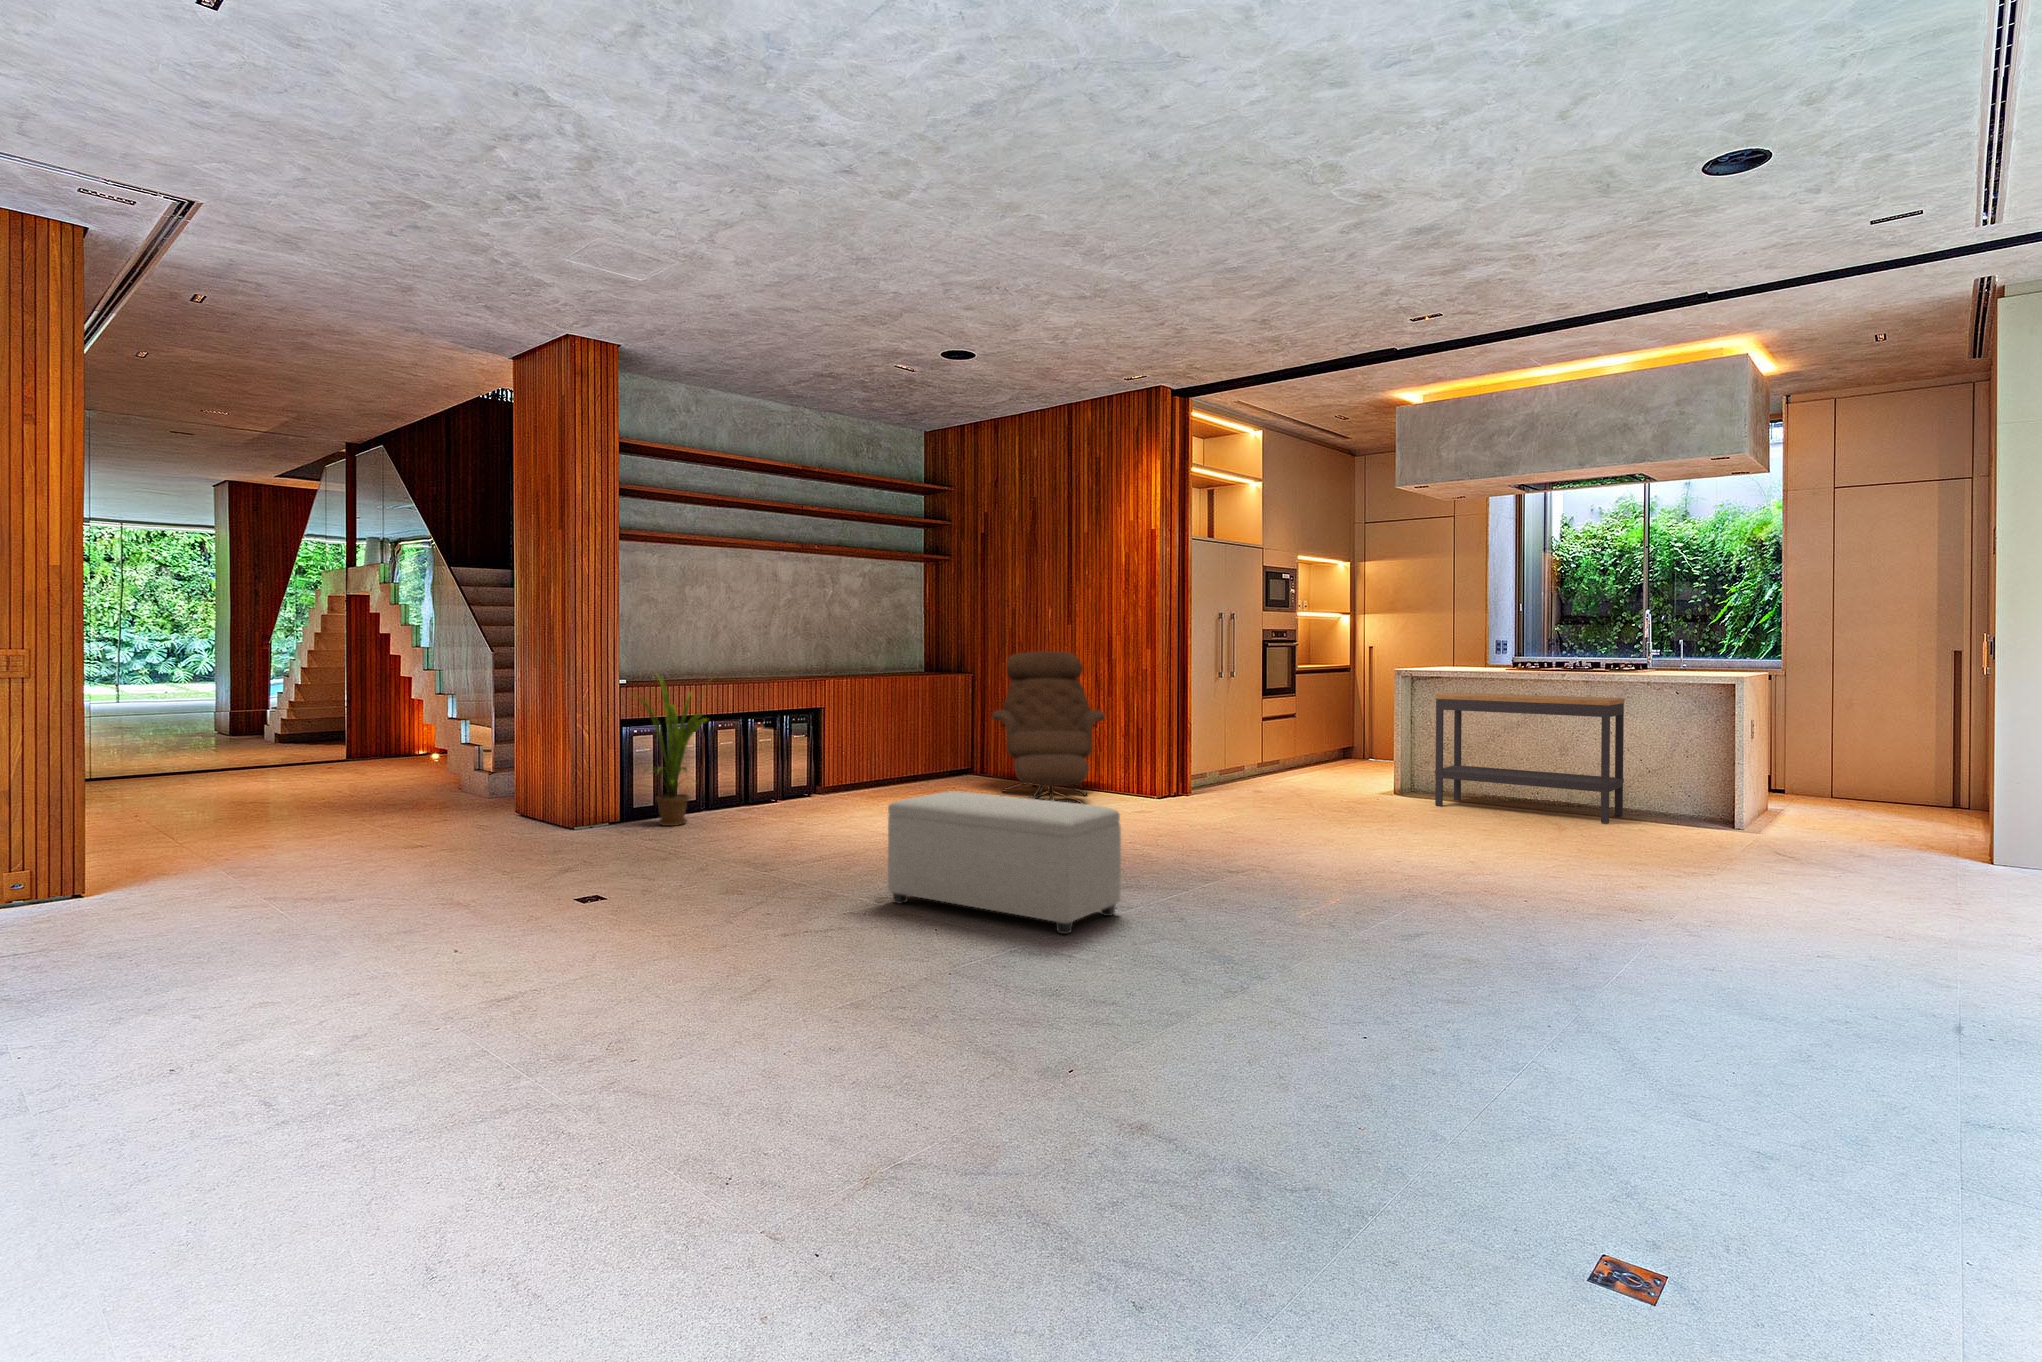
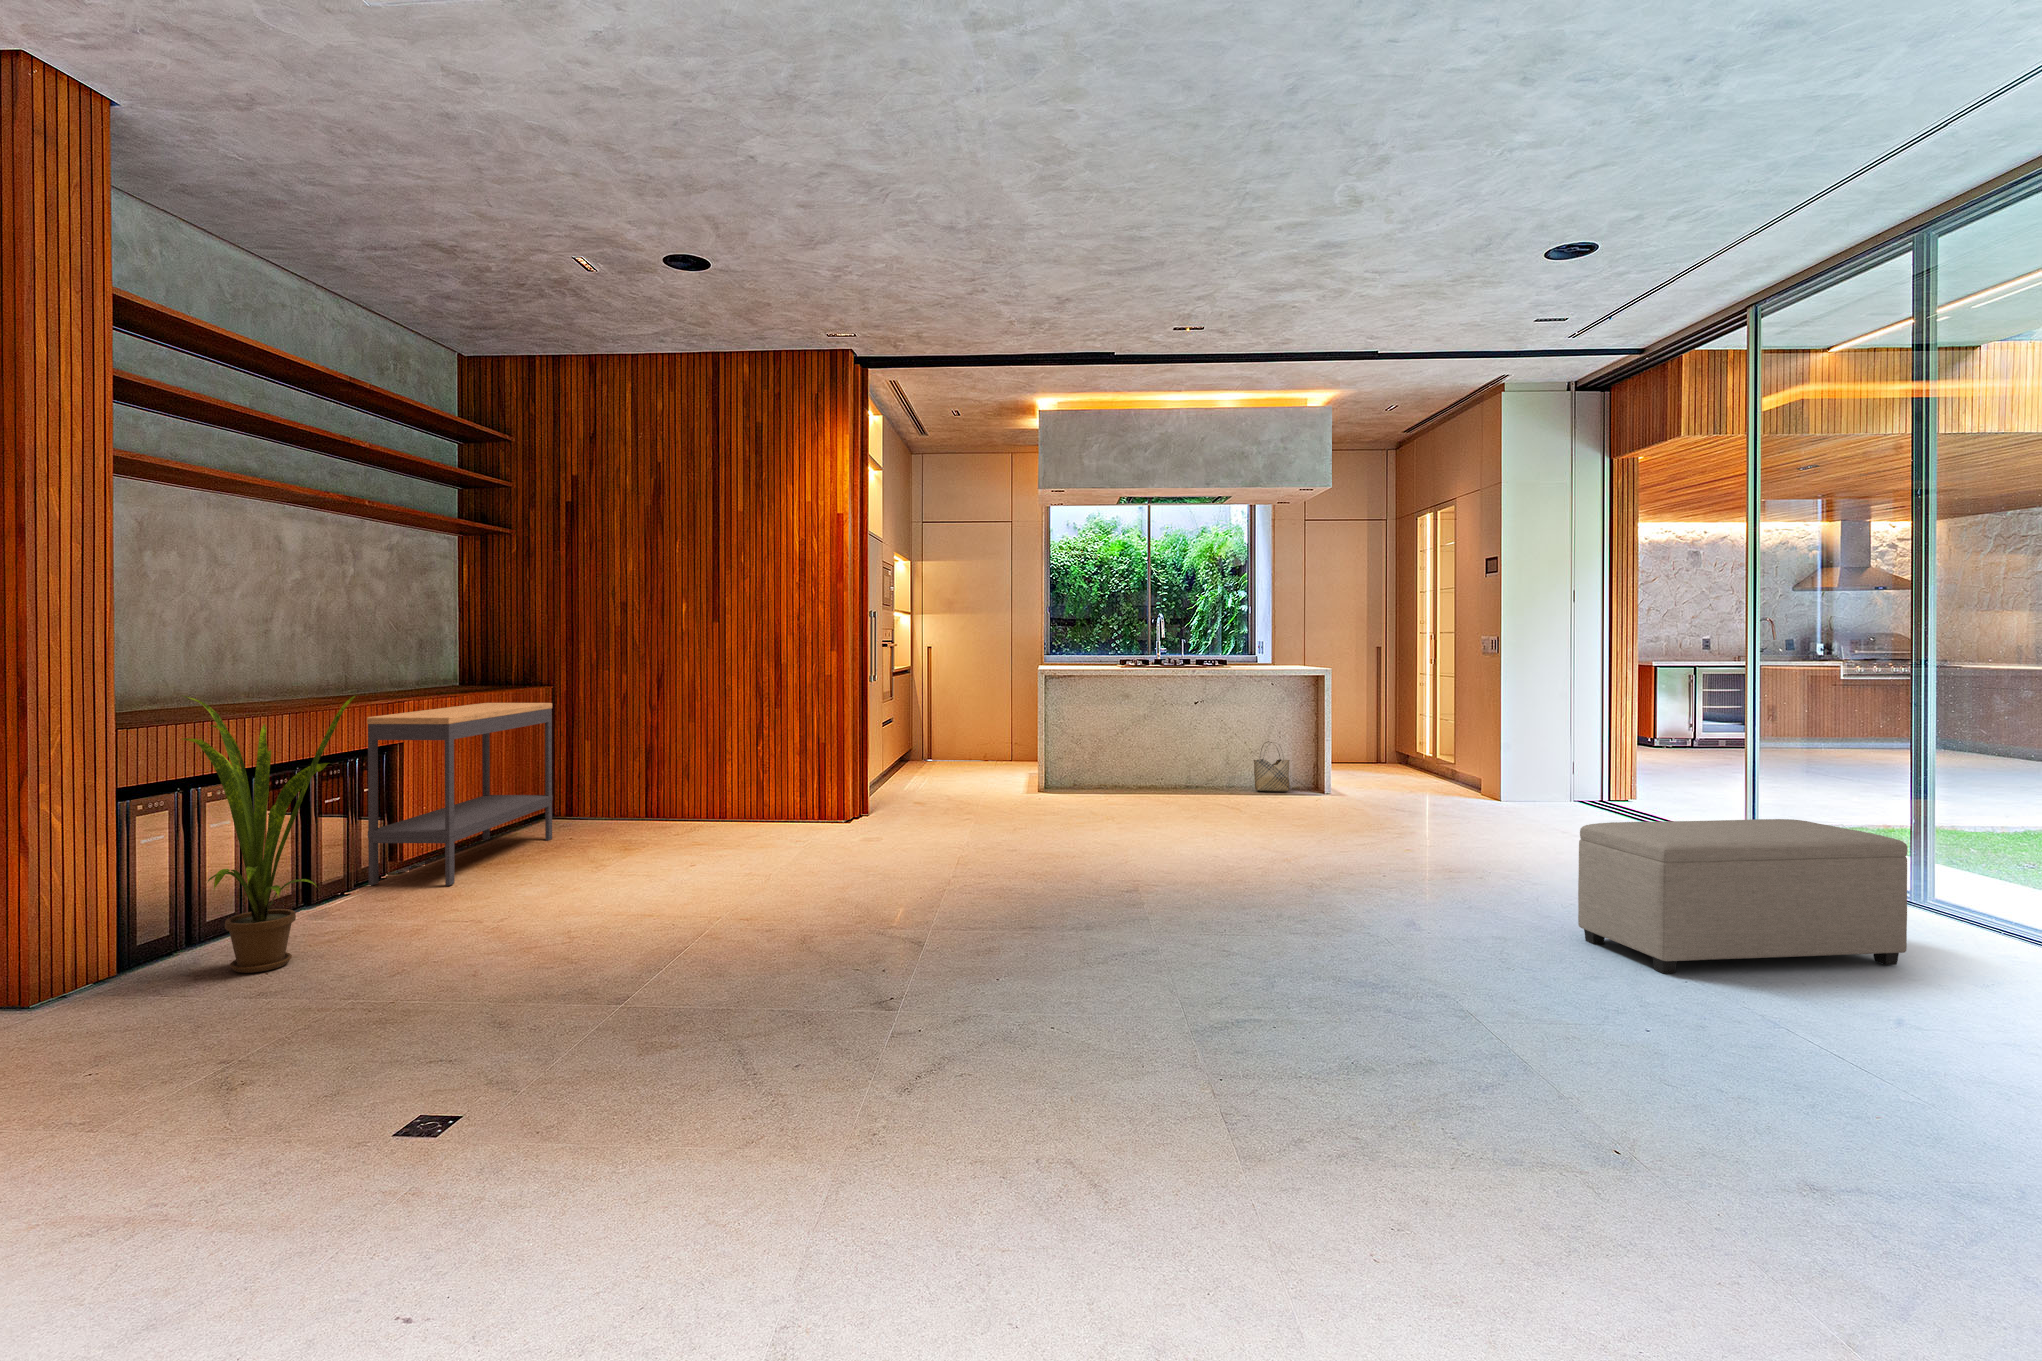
lounge chair: present [992,651,1105,804] -> none [635,653,812,848]
console table: present [1435,693,1625,823] -> present [367,703,553,886]
woven basket: none [1644,764,1695,825] -> present [1254,741,1290,792]
ottoman: present [888,791,1121,934] -> present [1578,819,1908,973]

